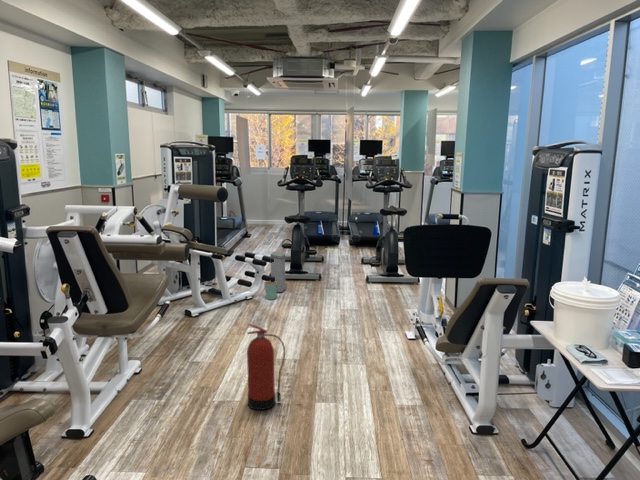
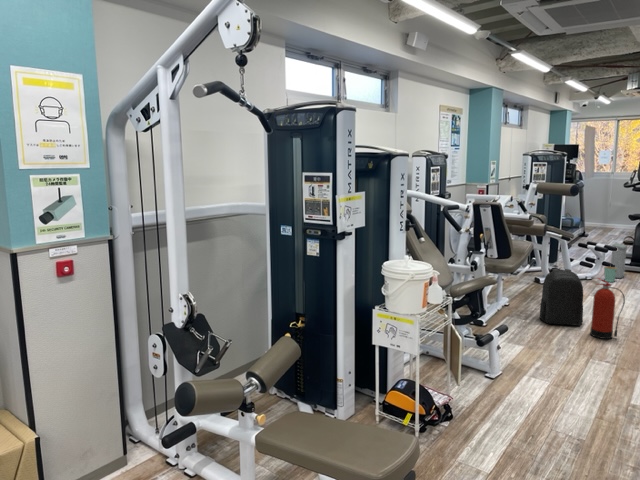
backpack: none [181,309,239,399] -> present [539,268,583,326]

